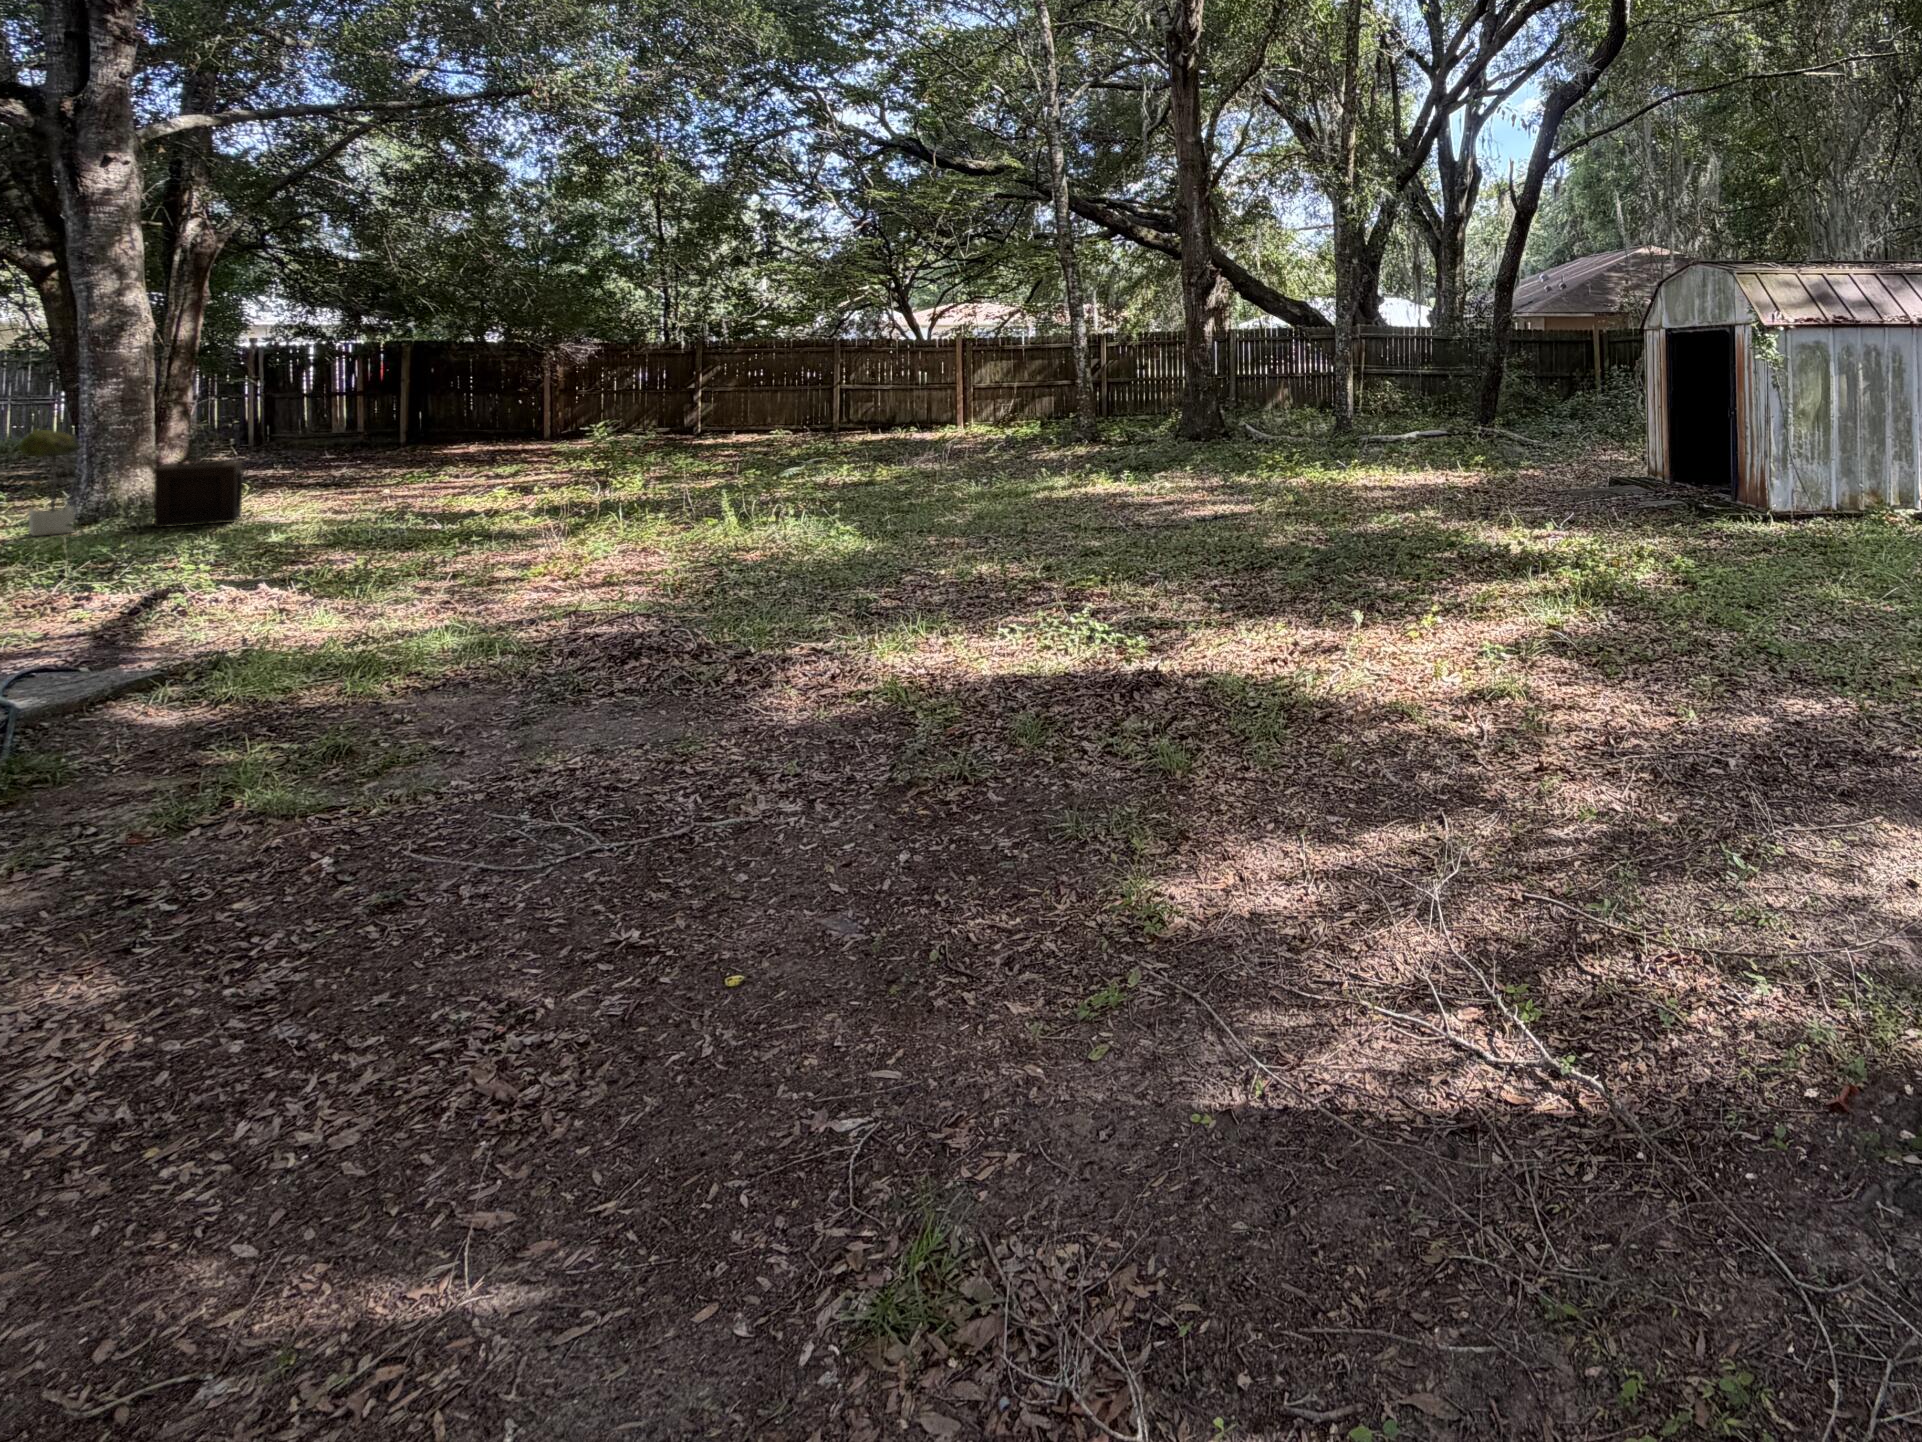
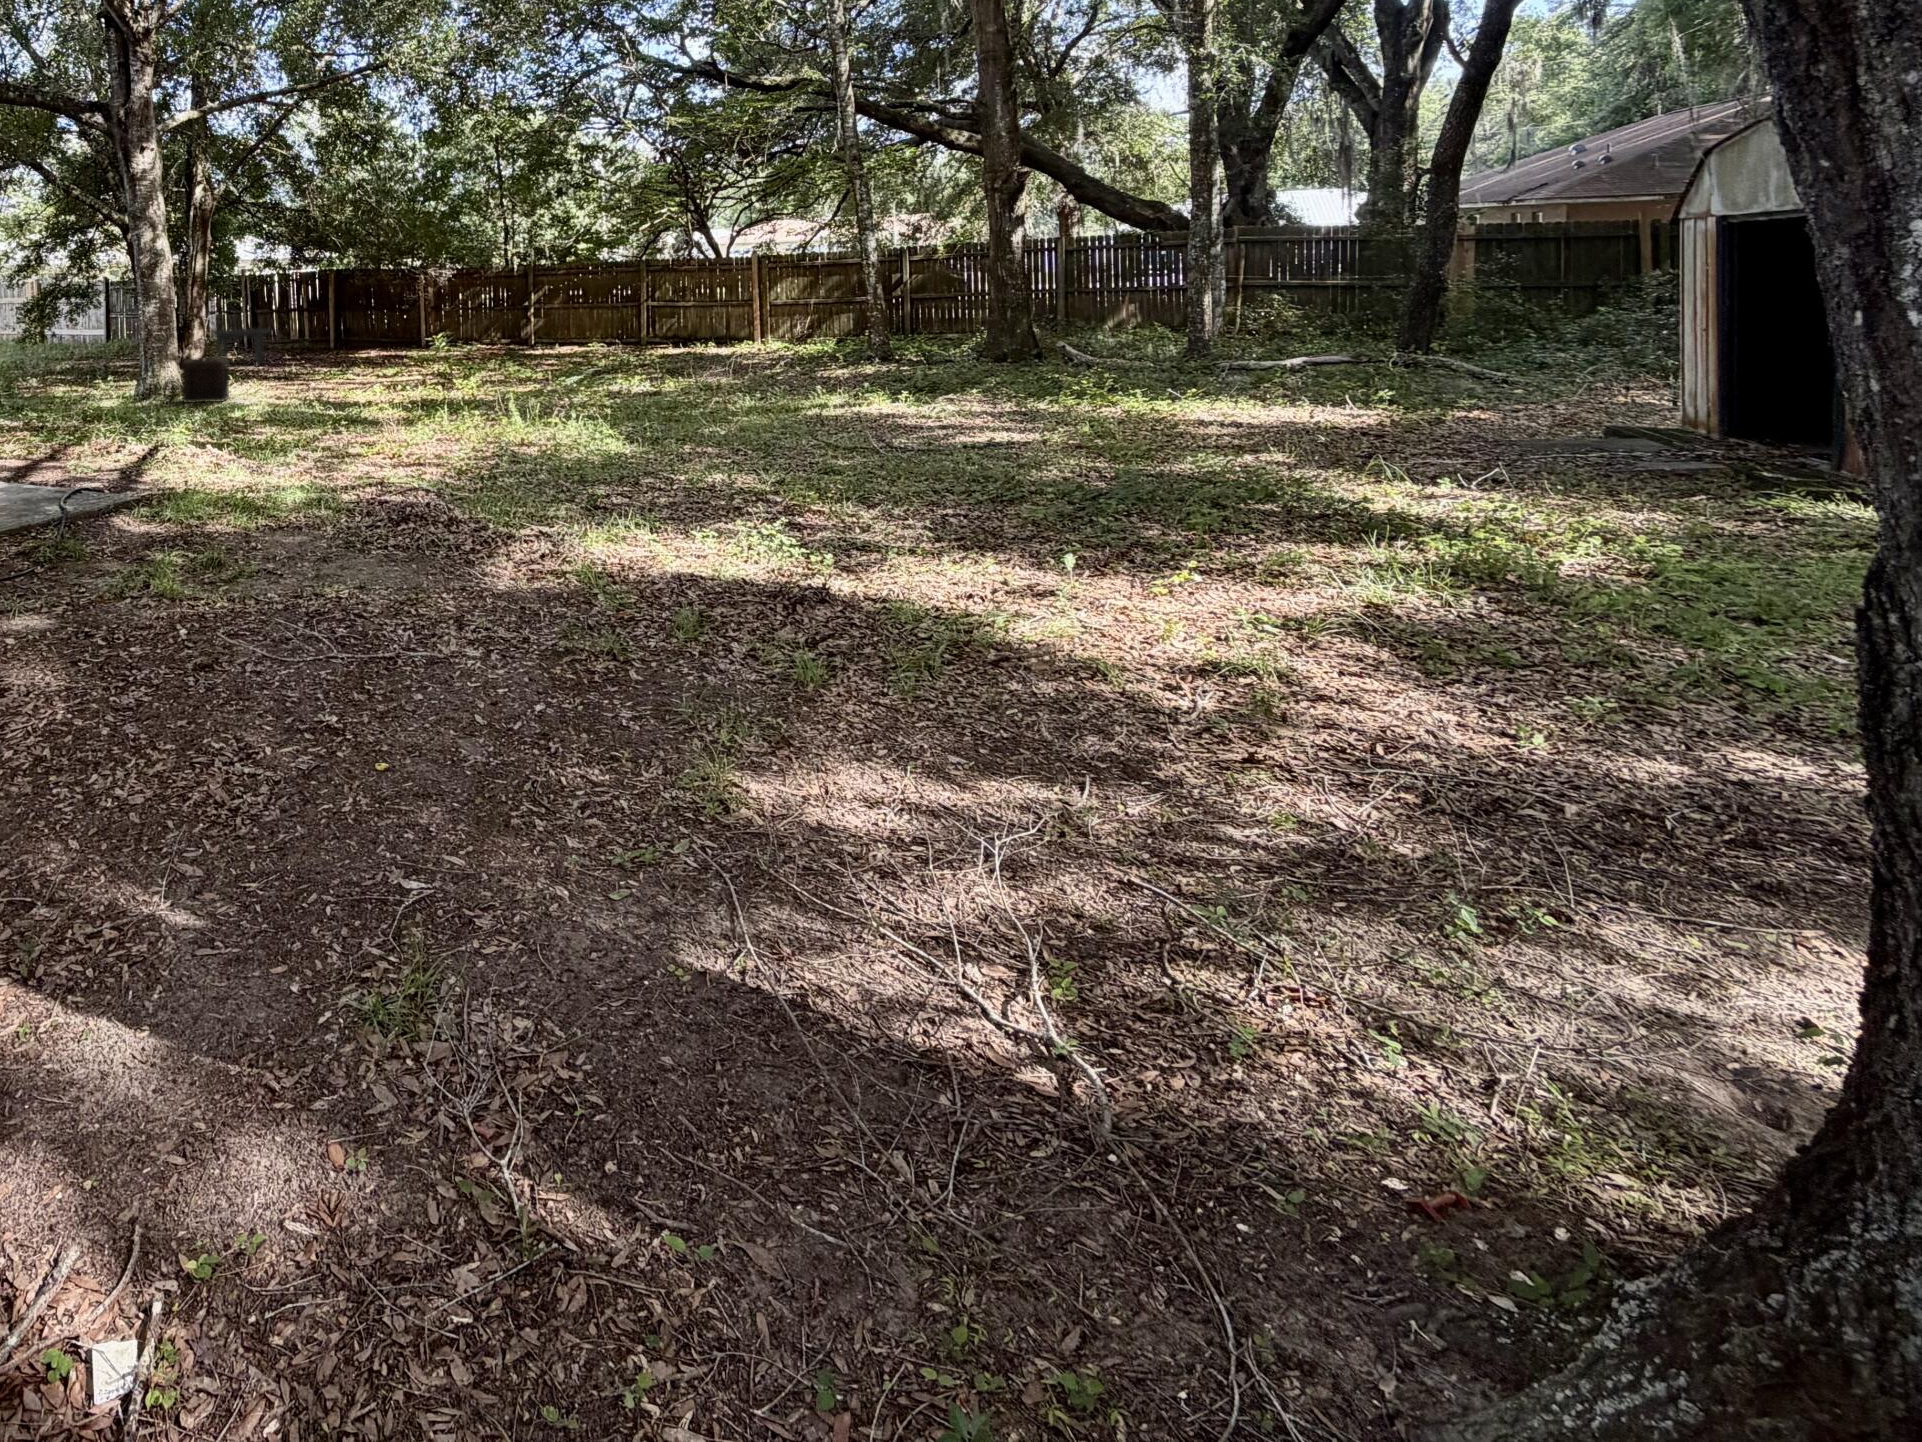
round table: none [187,419,302,475] -> present [212,329,269,366]
potted tree: present [19,429,82,536] -> none [116,333,146,405]

